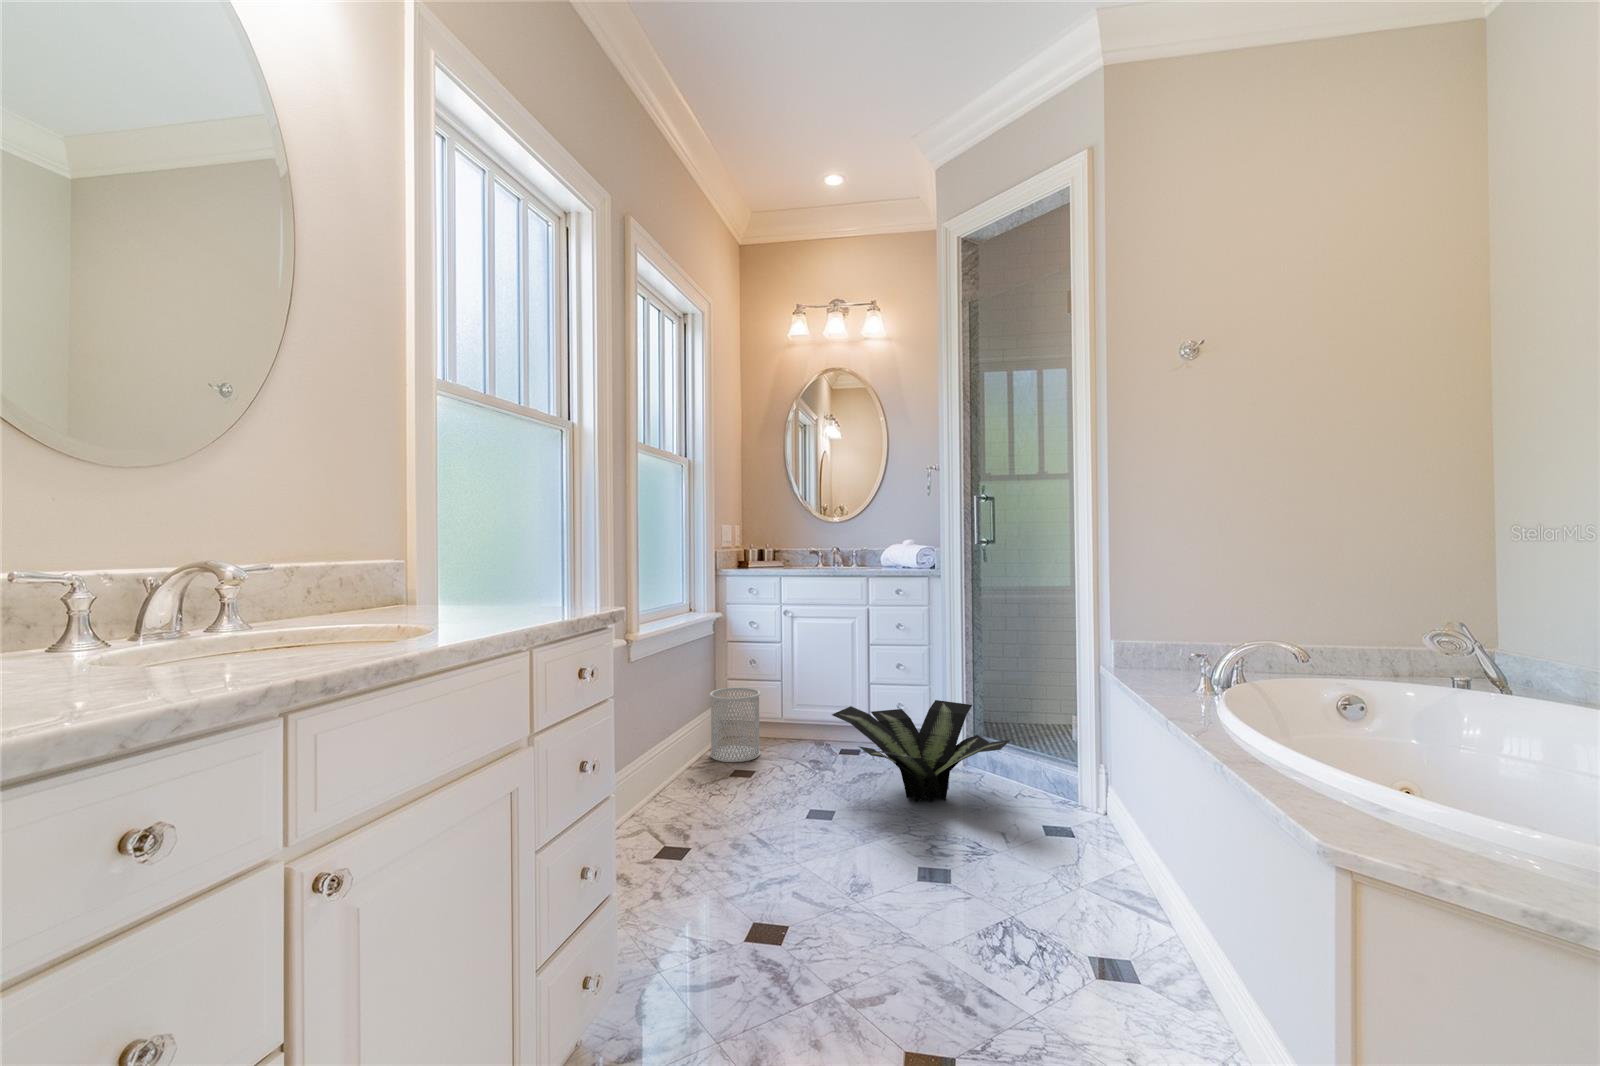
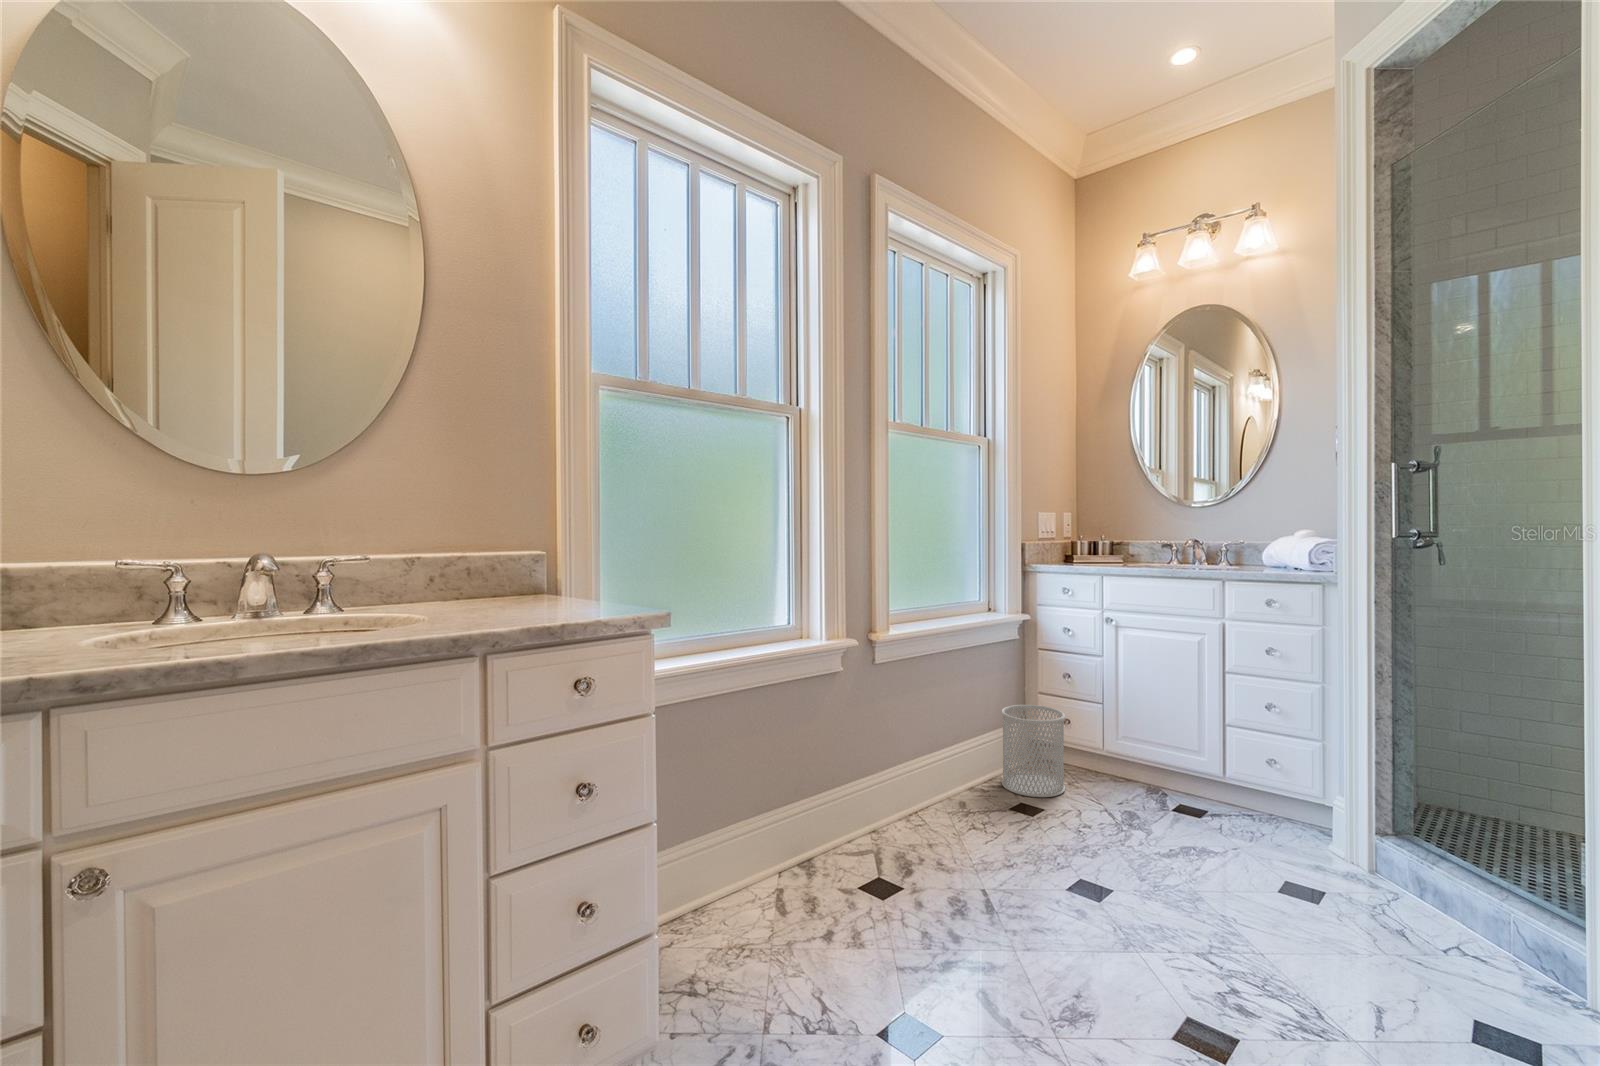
potted plant: present [832,700,1011,803] -> none [1131,756,1426,924]

